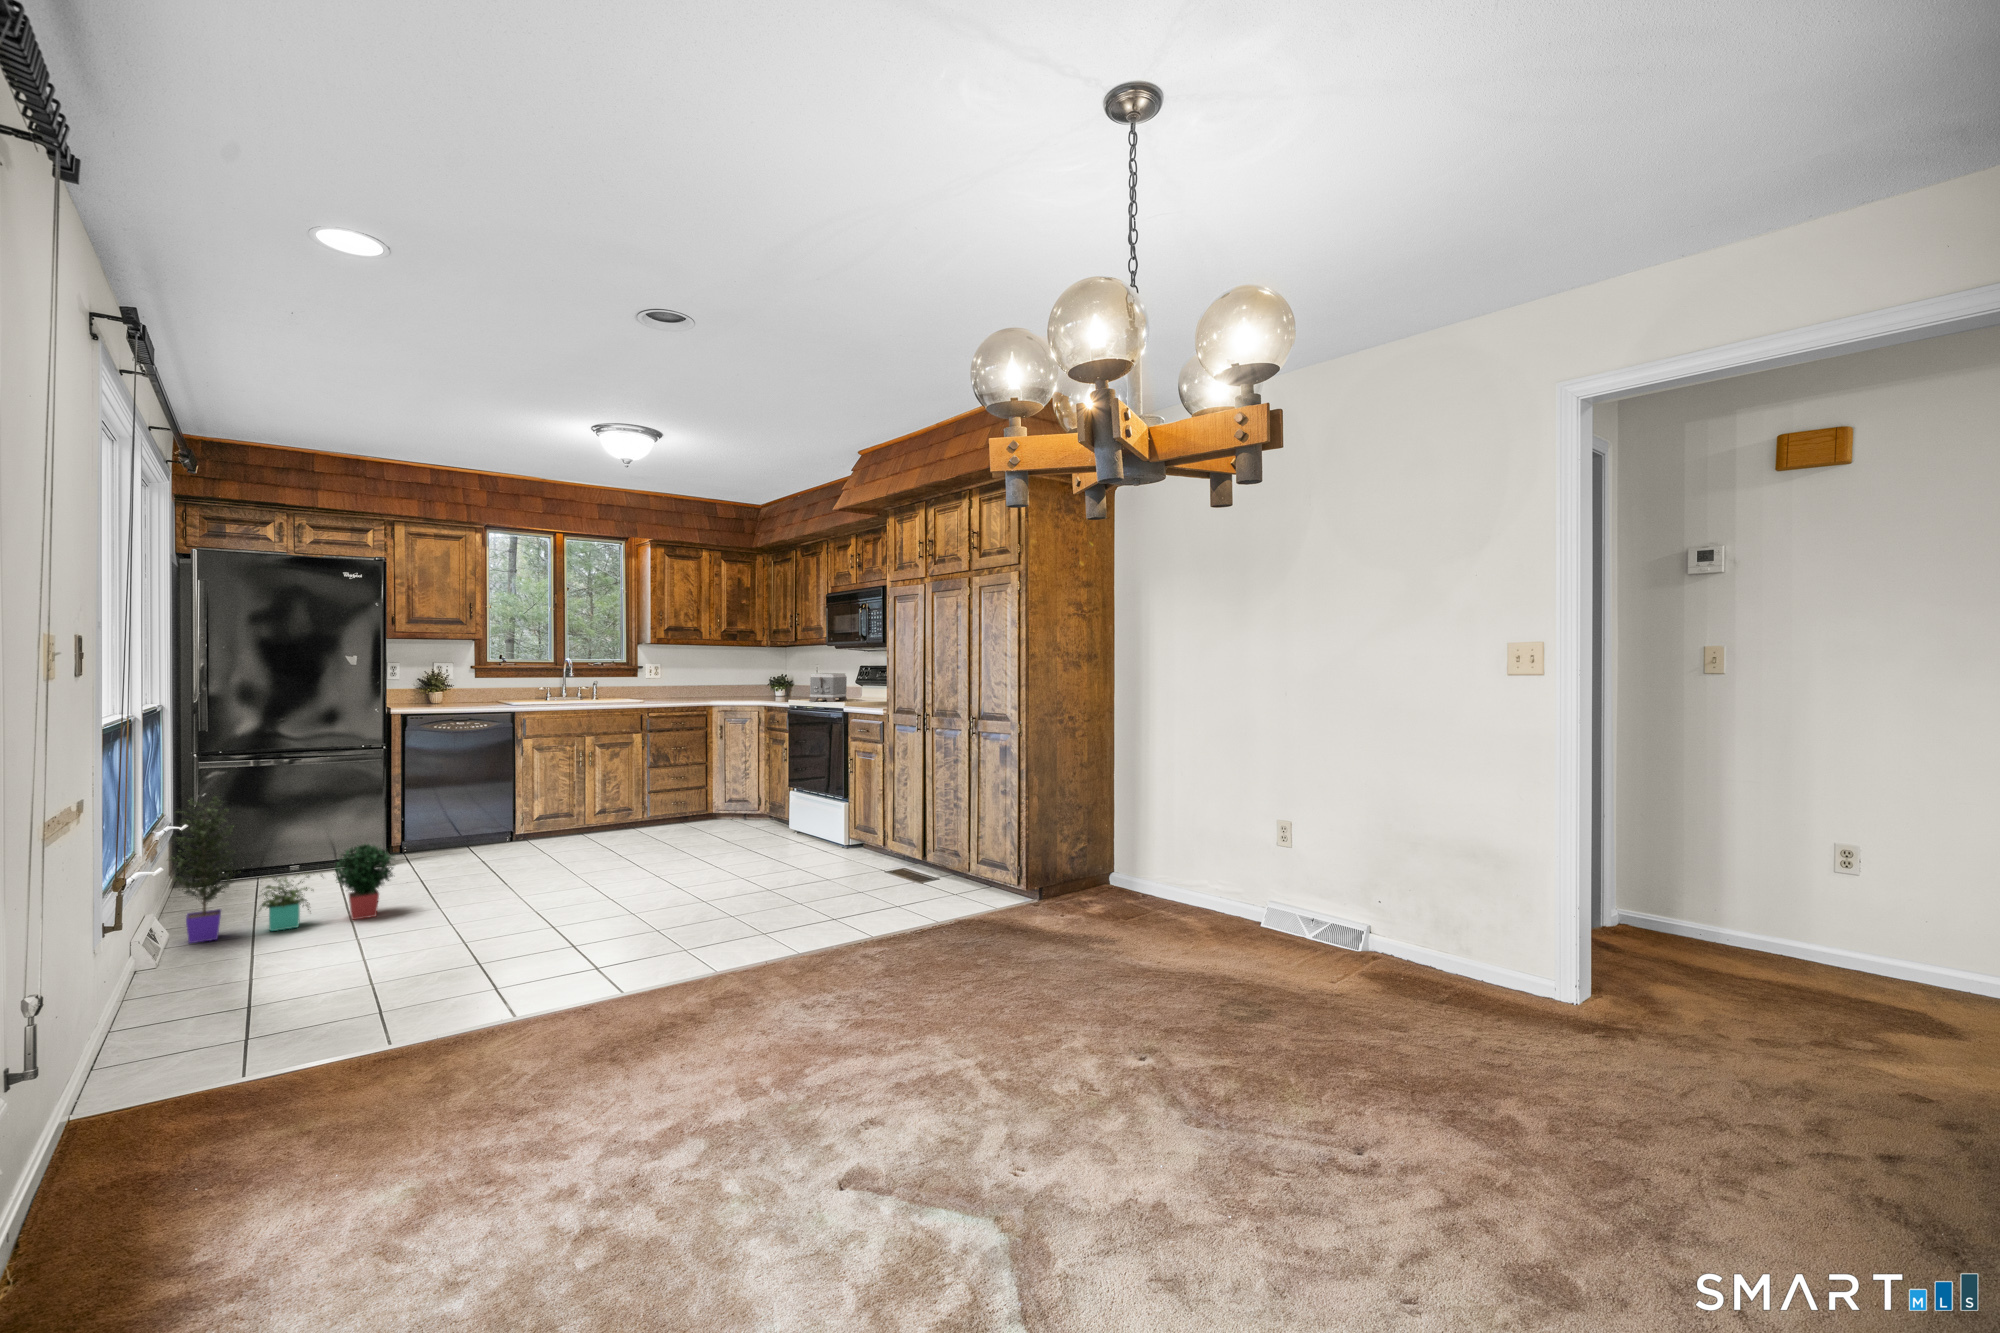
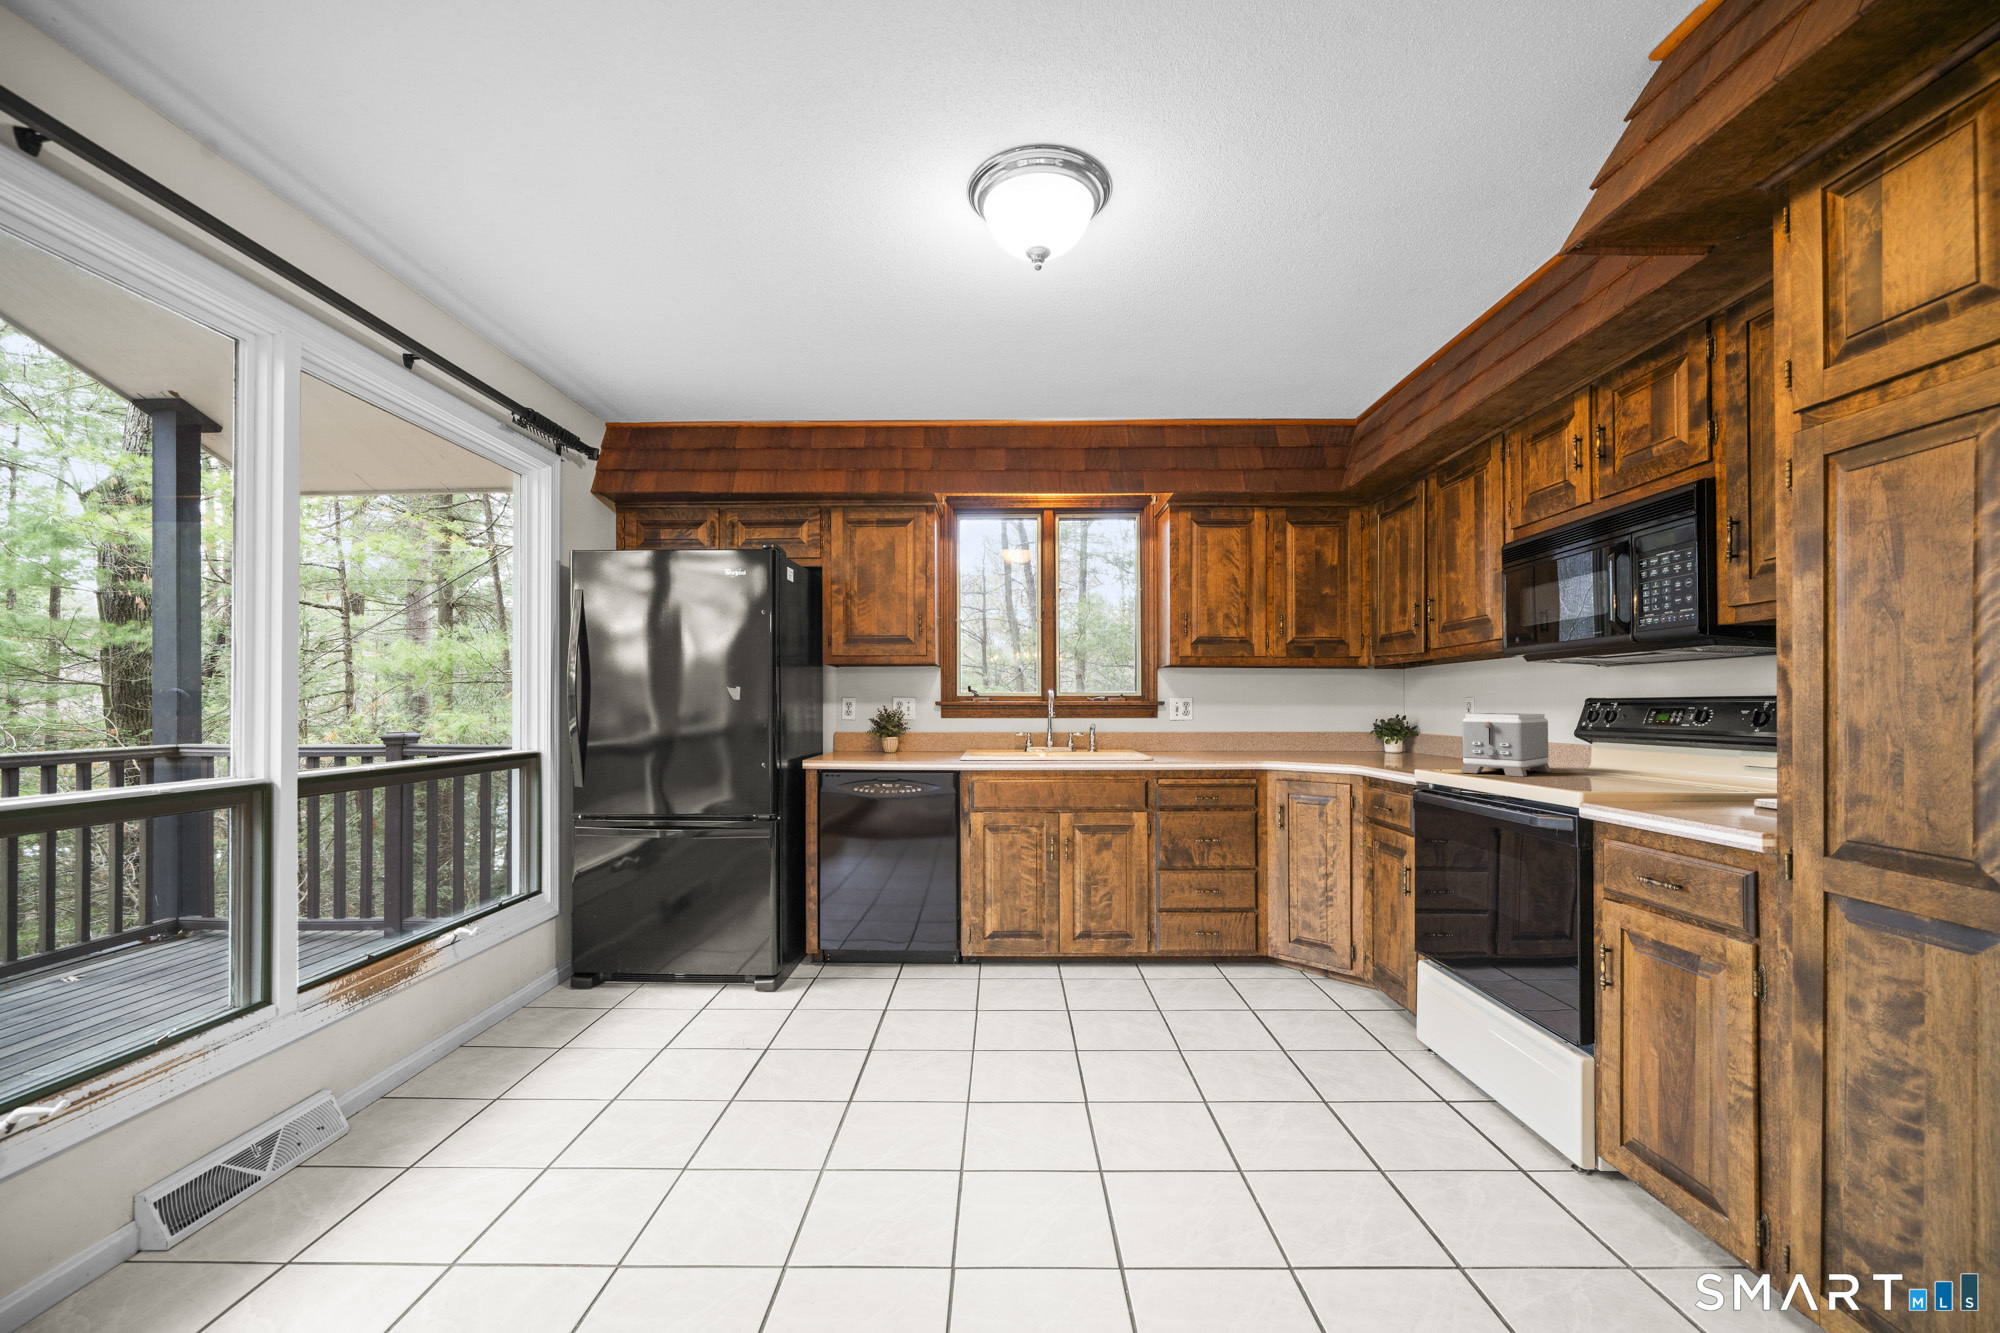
potted plant: present [167,797,394,943] -> none [269,919,608,1182]

